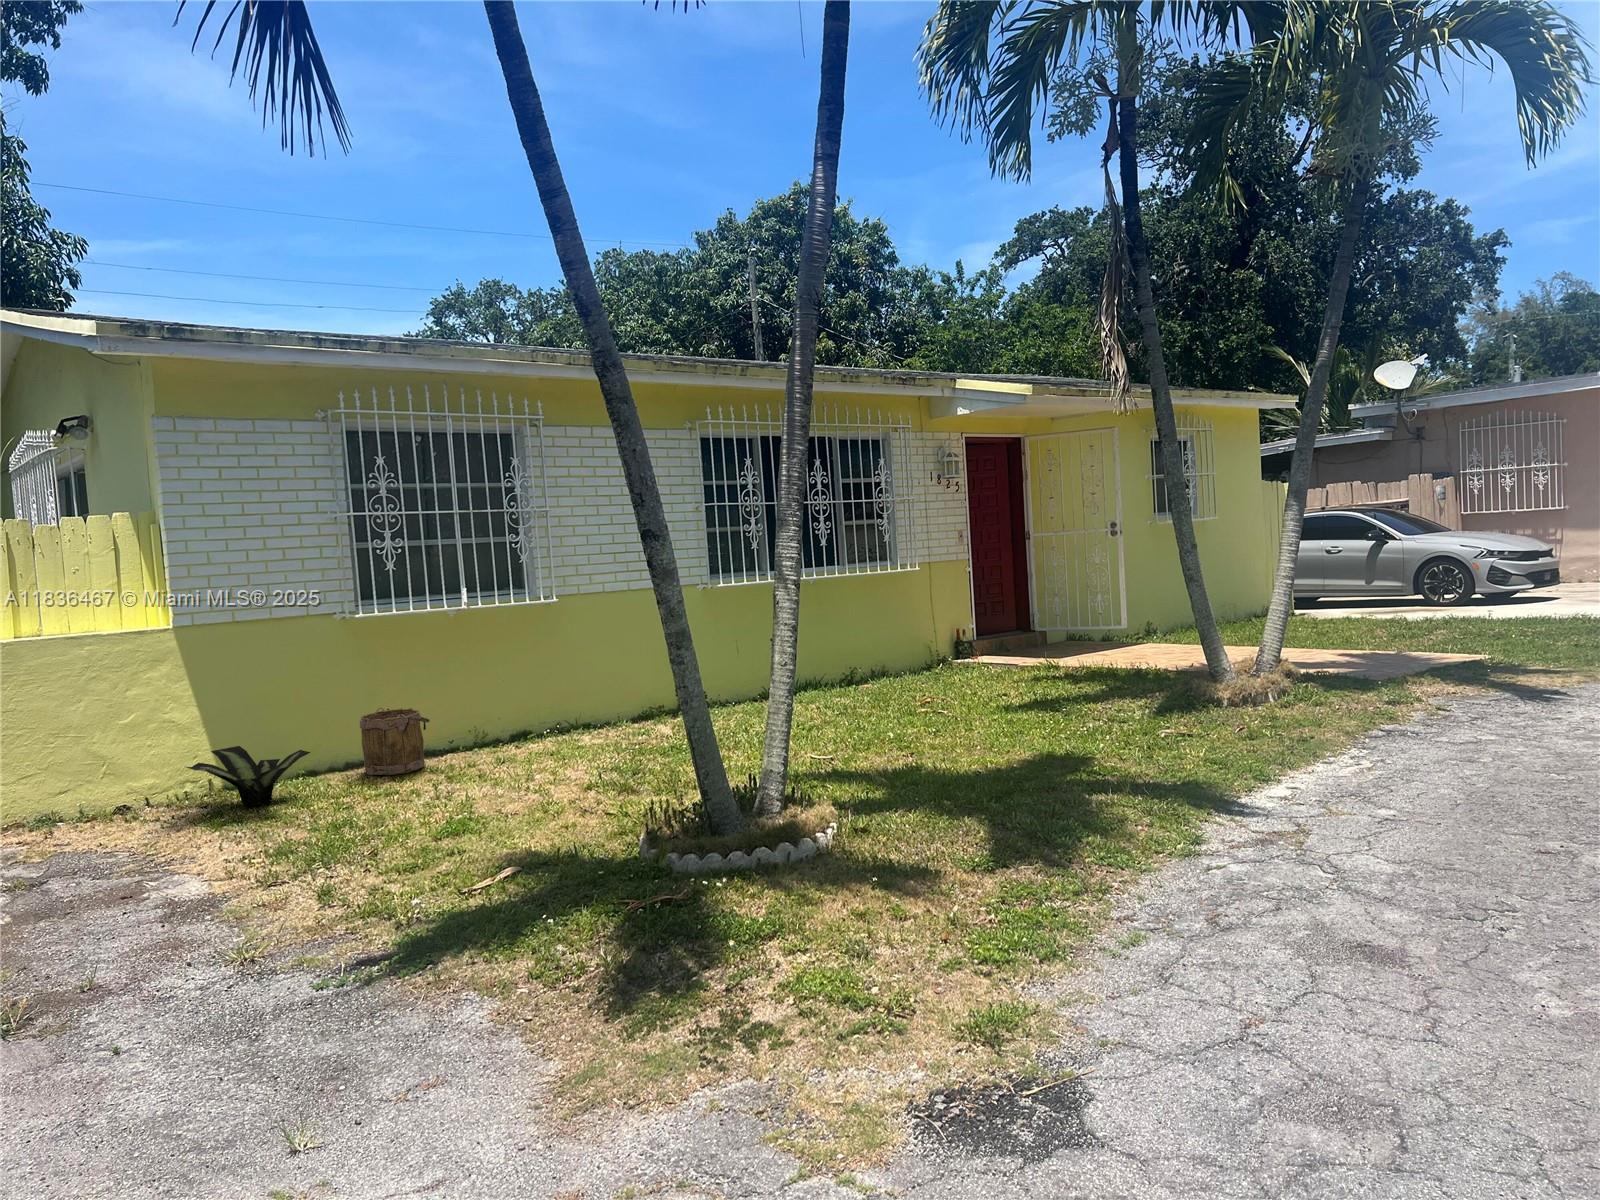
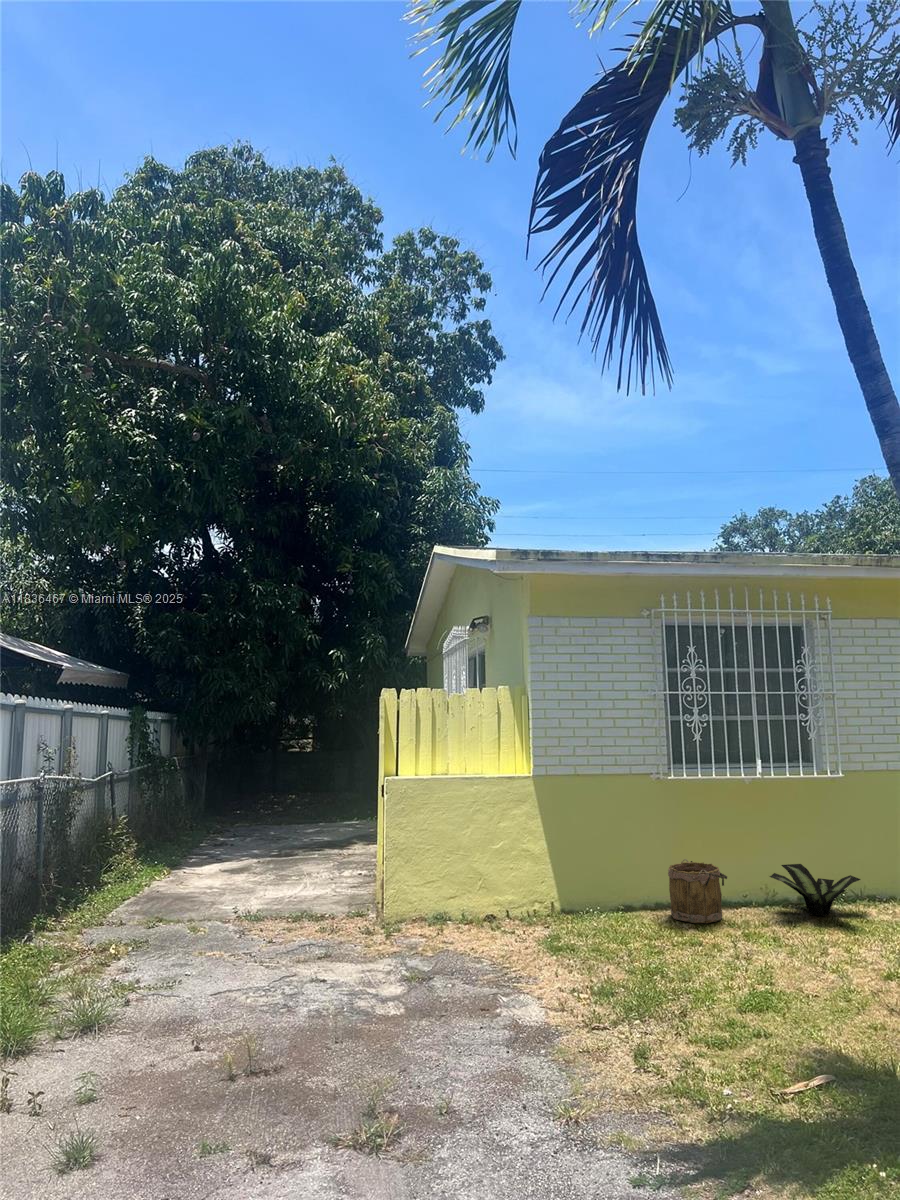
potted plant: present [186,746,310,807] -> present [770,864,860,917]

